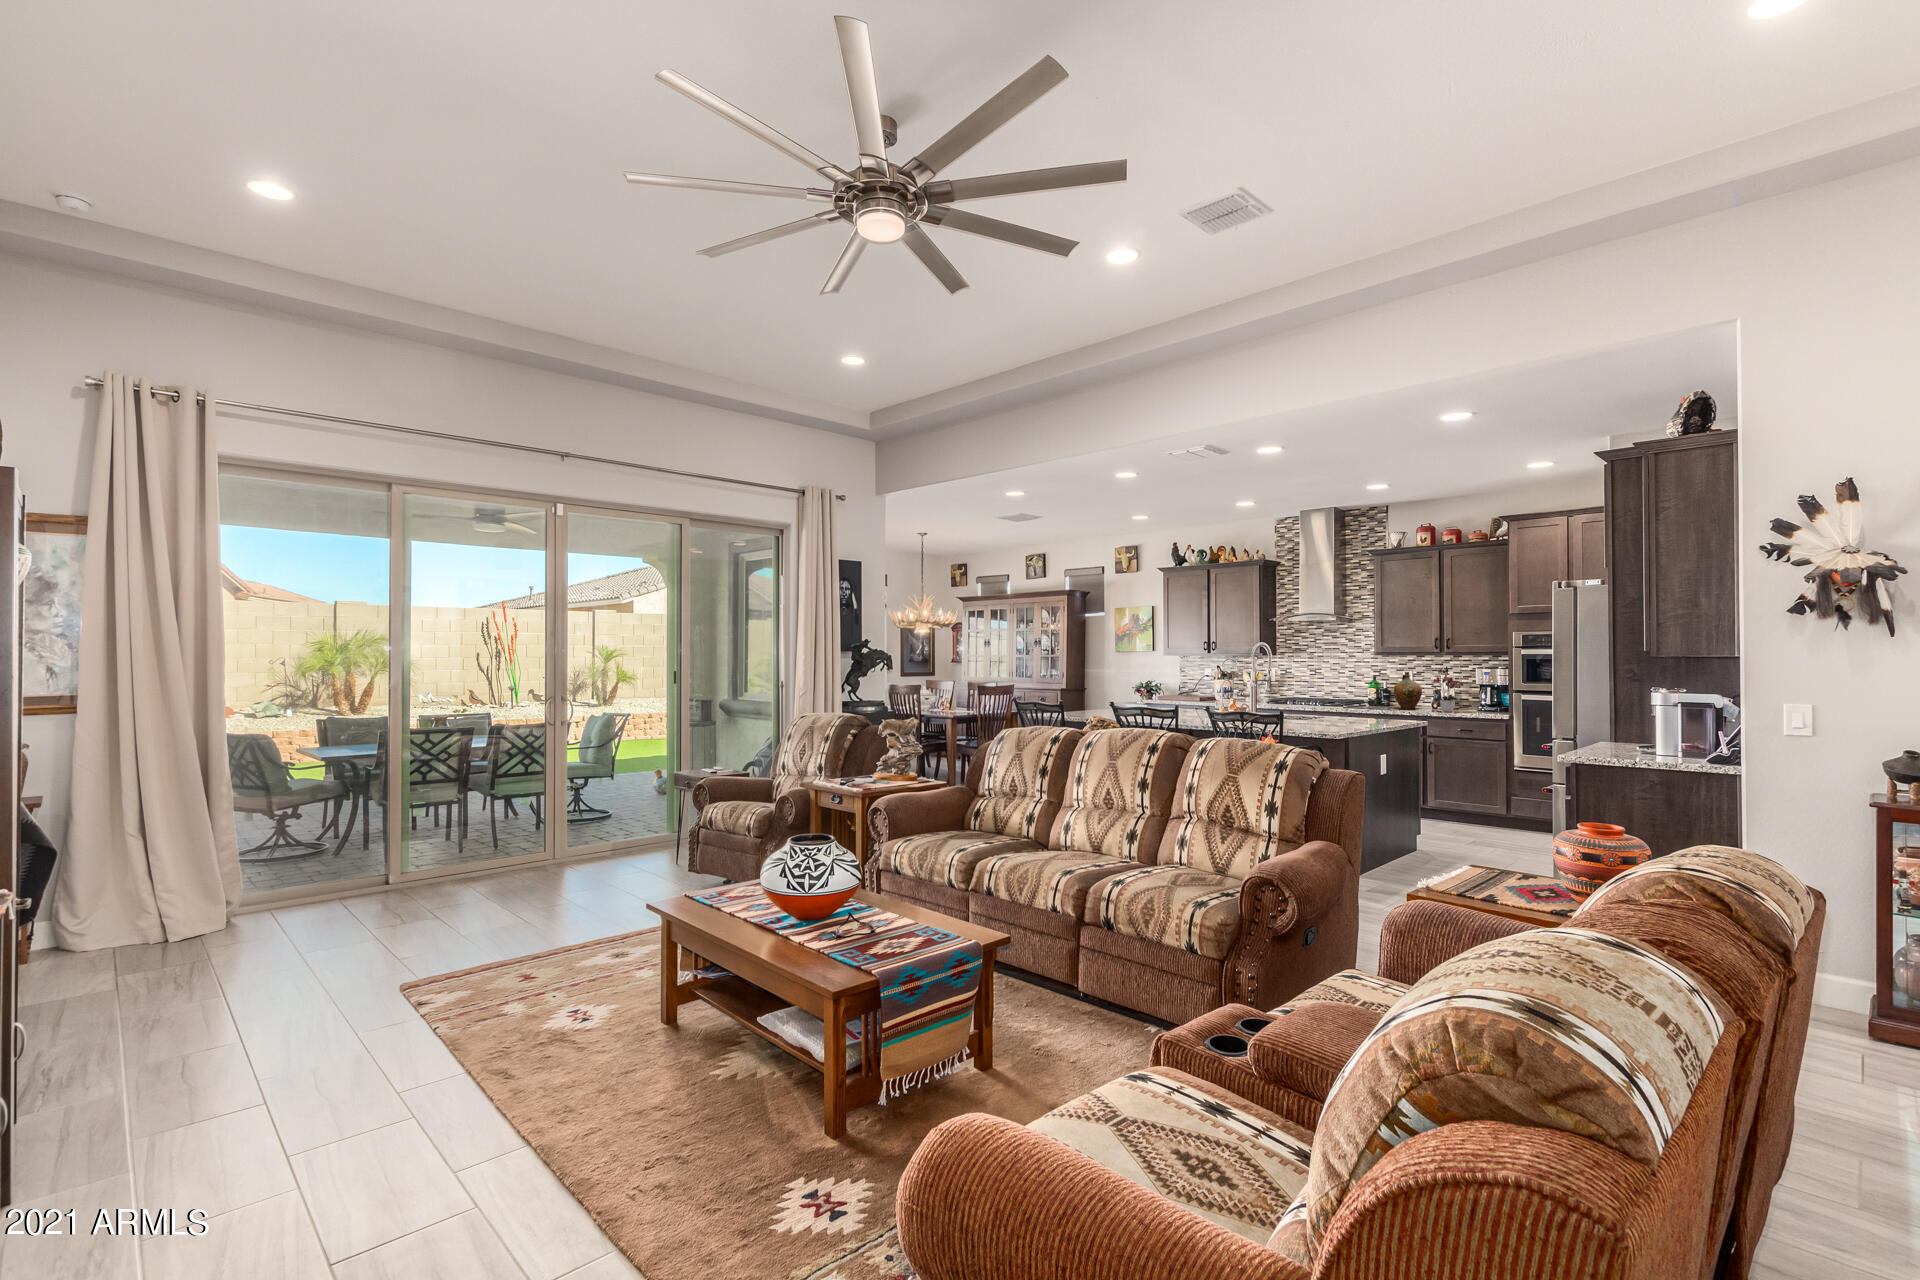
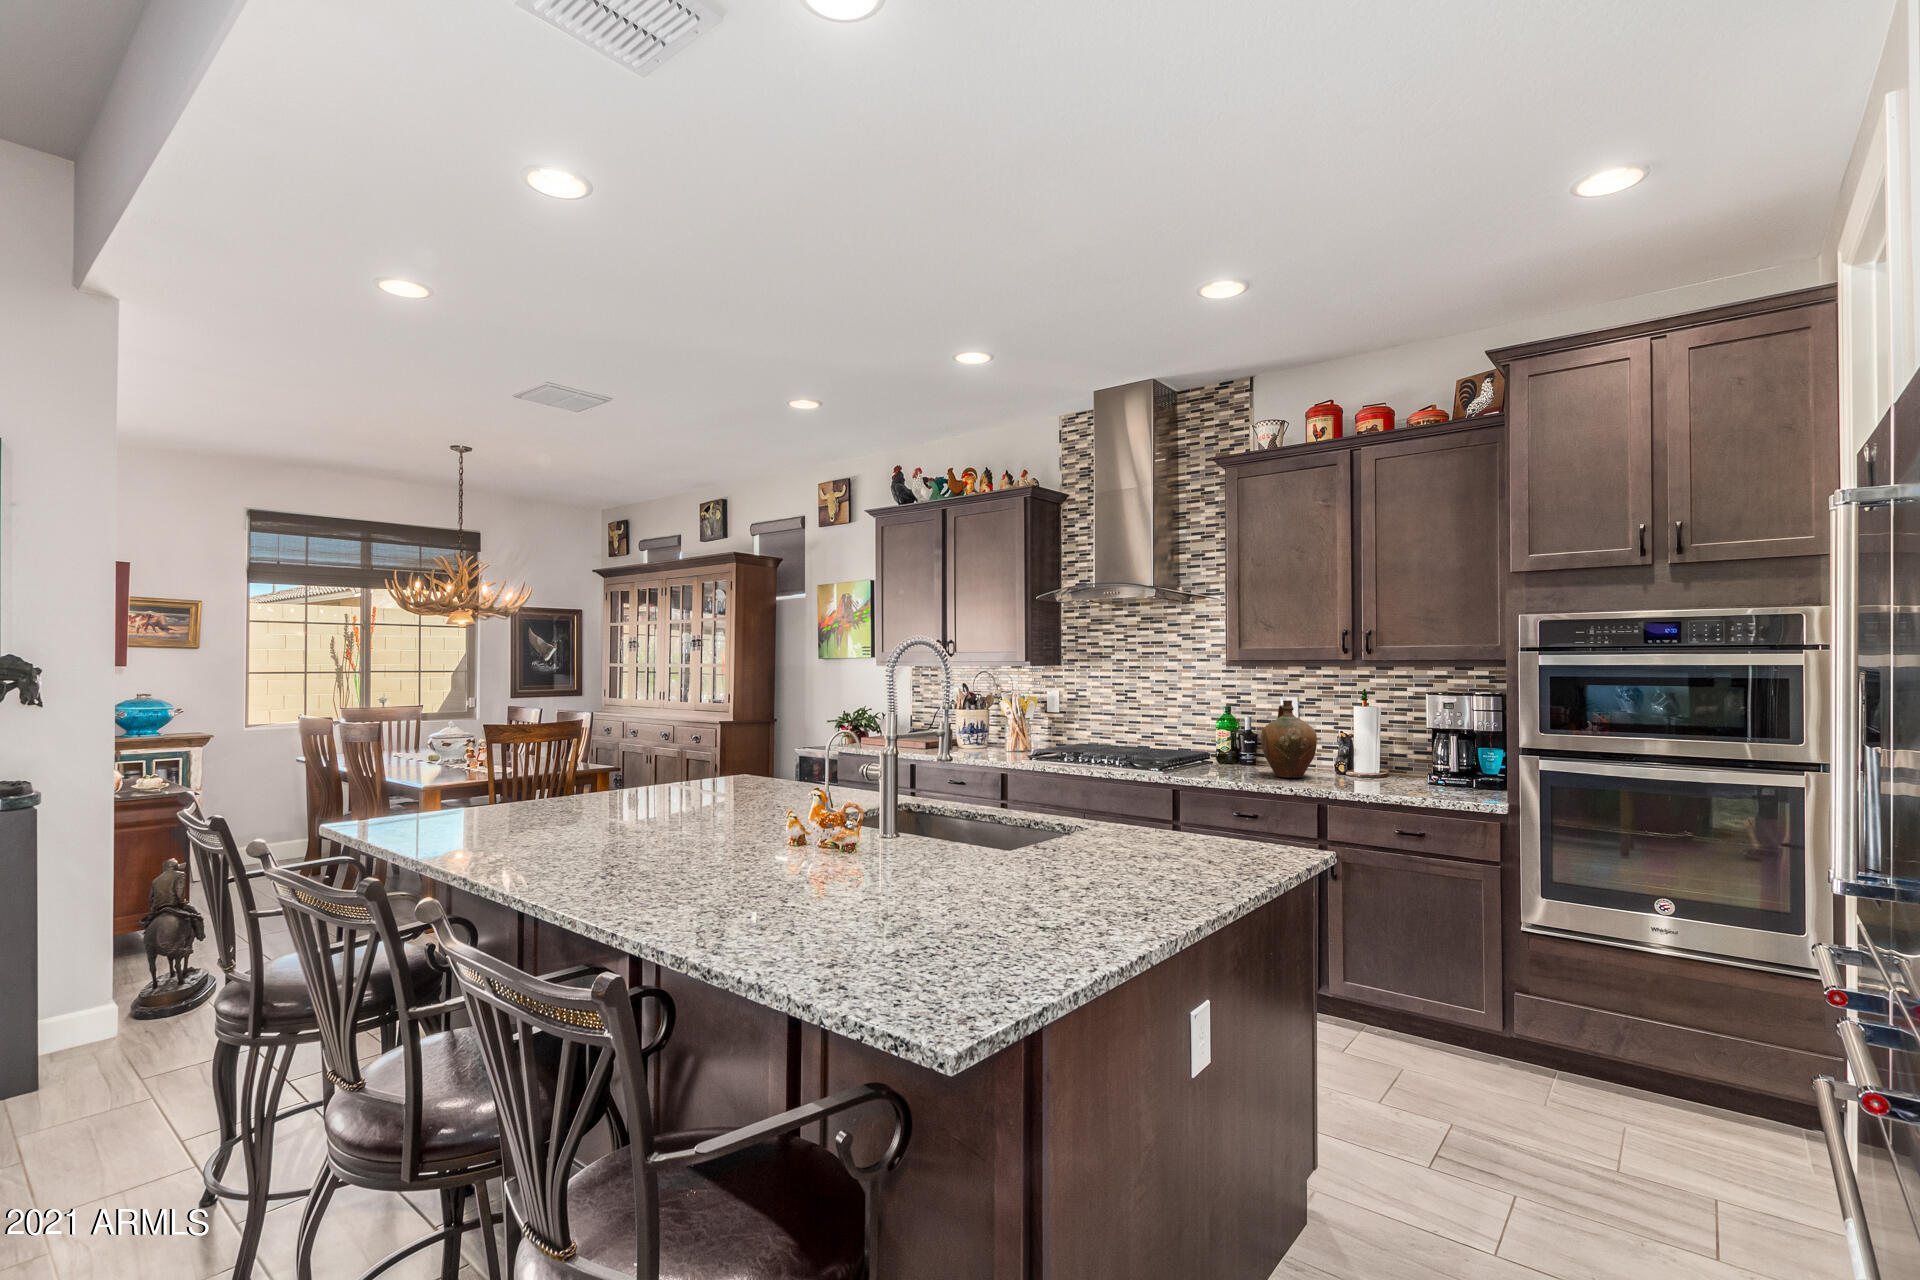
flower arrangement: present [1433,669,1463,712] -> none [1337,691,1410,789]

